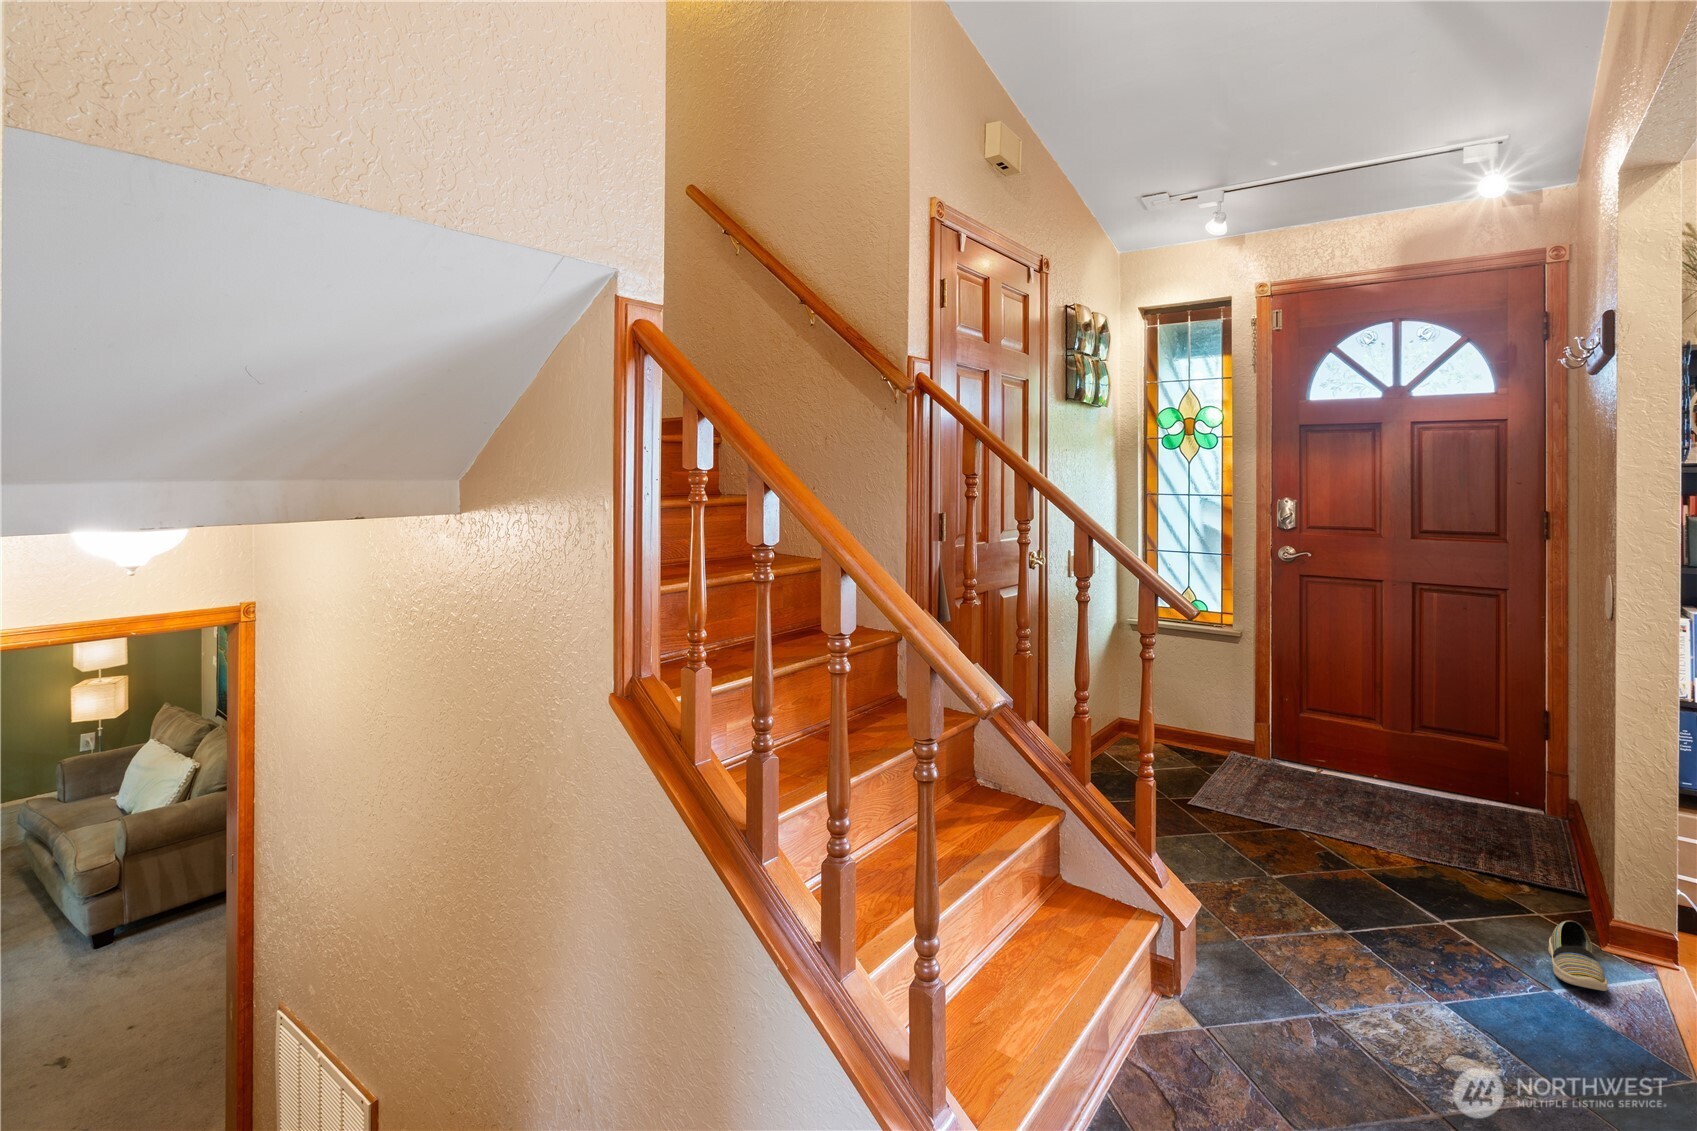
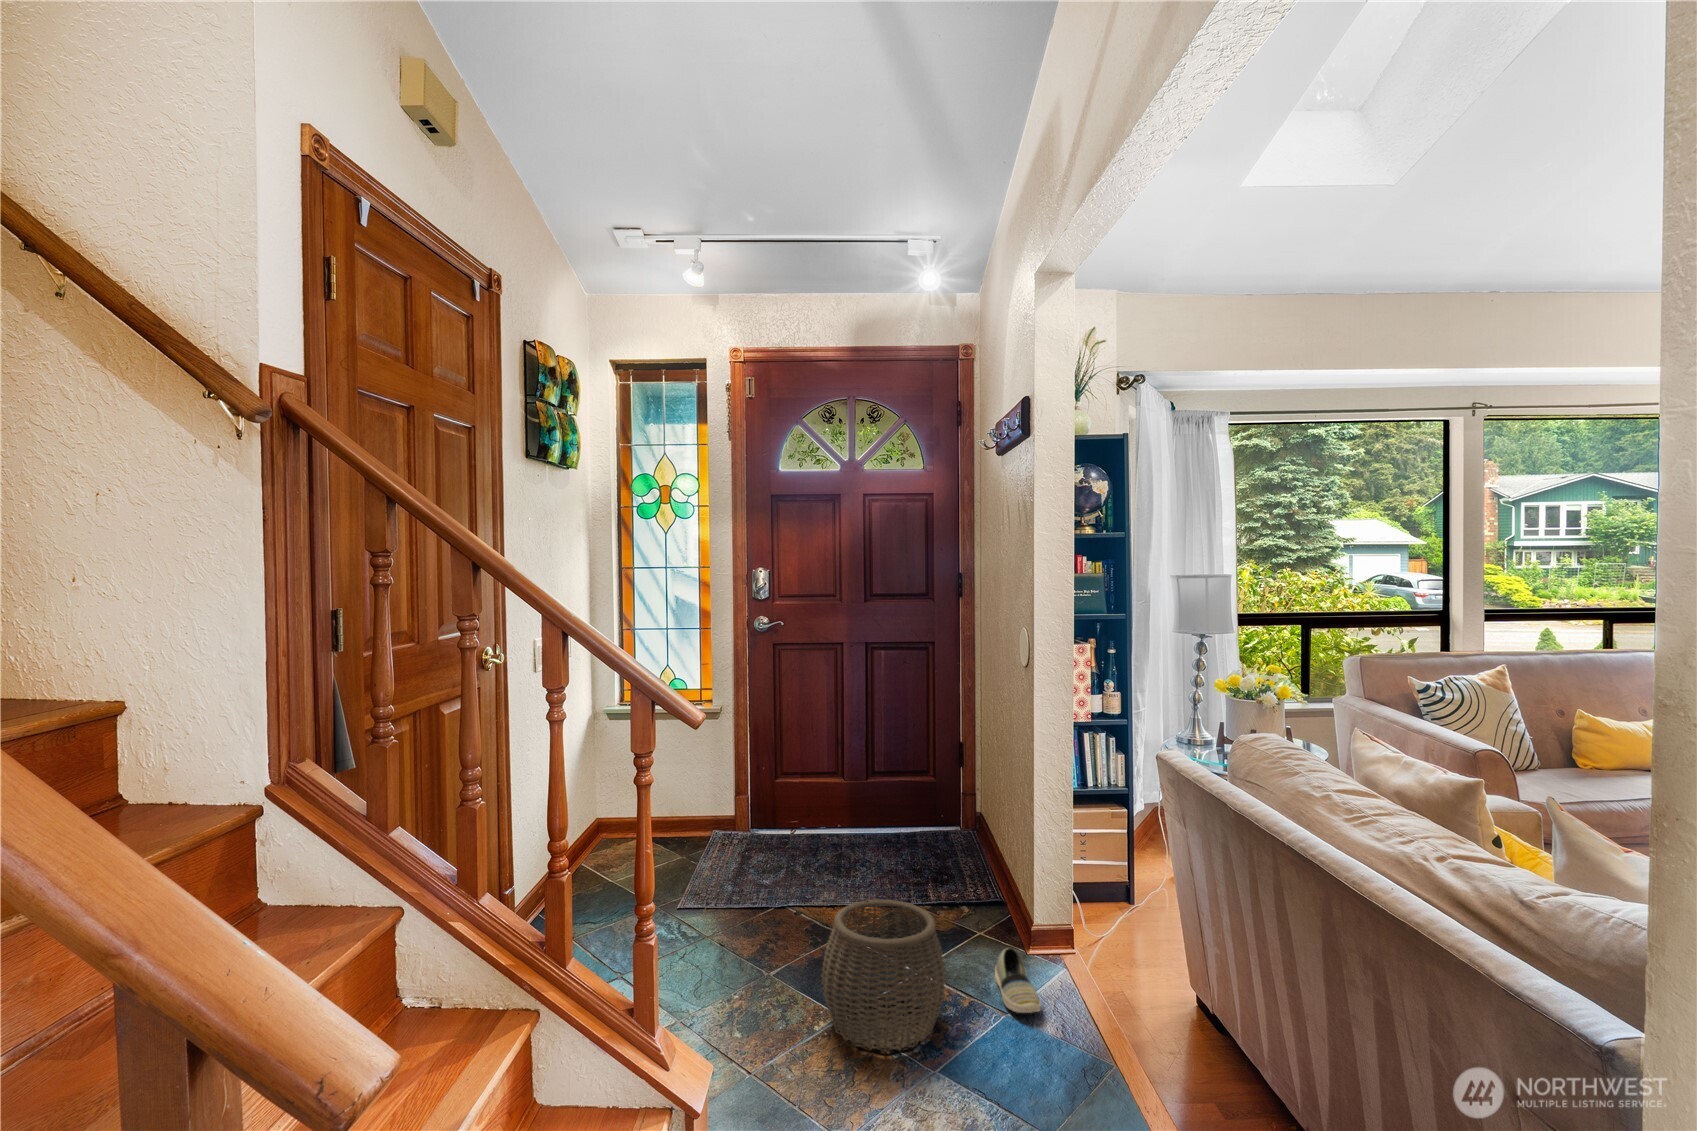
woven basket: none [1319,826,1470,974] -> present [822,900,946,1052]

